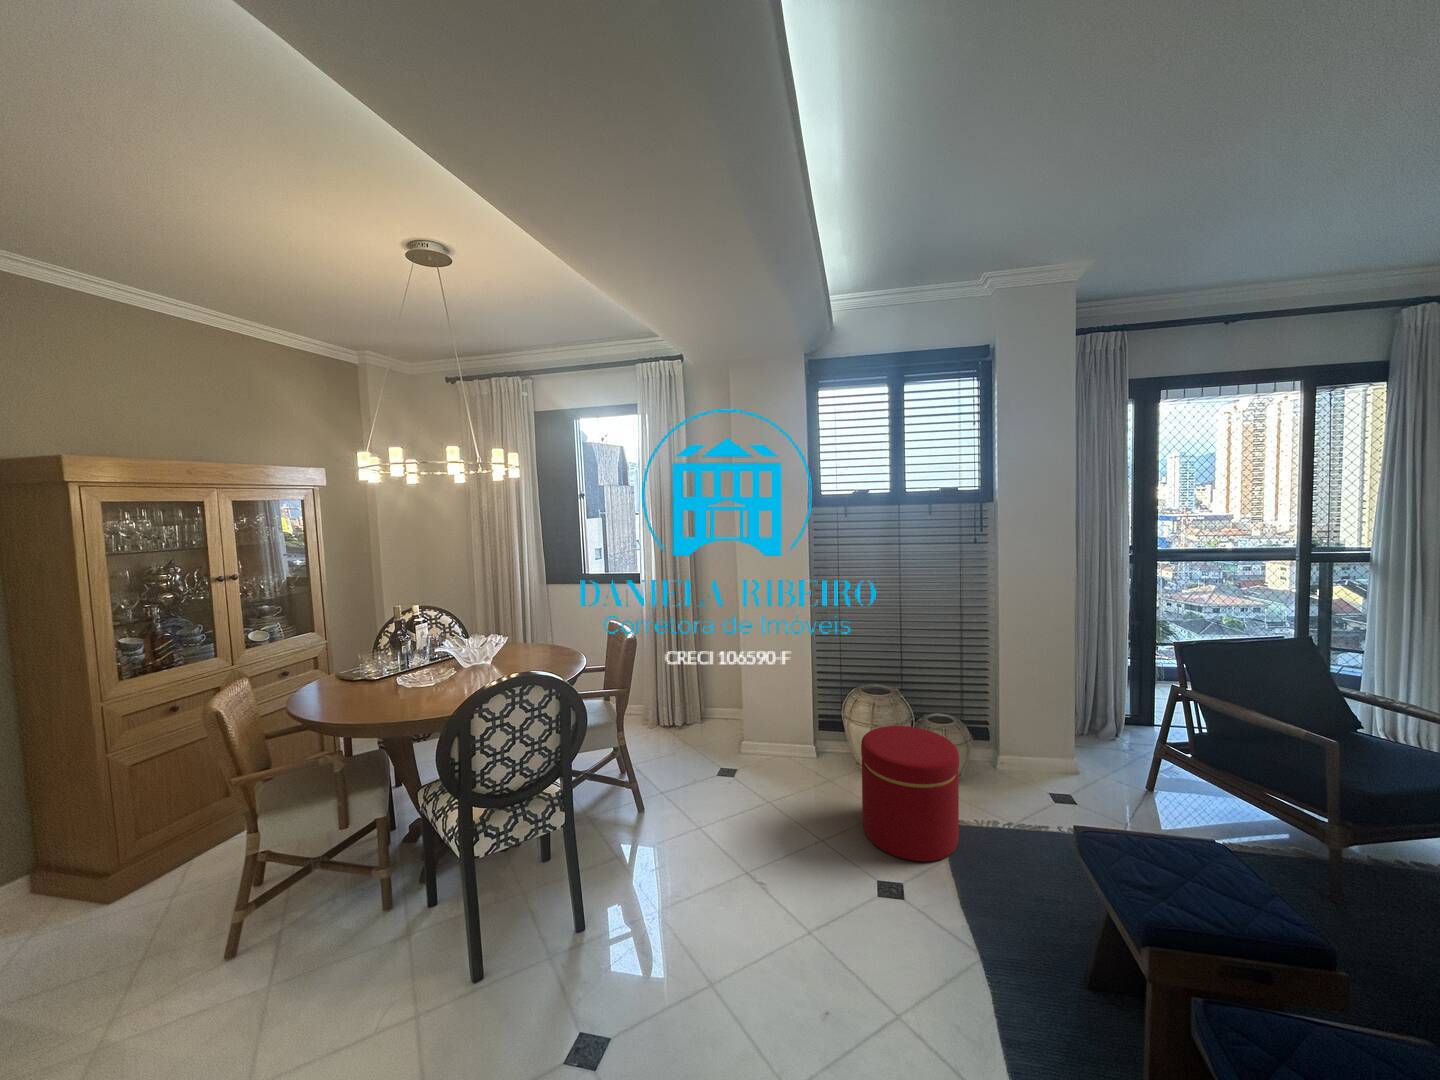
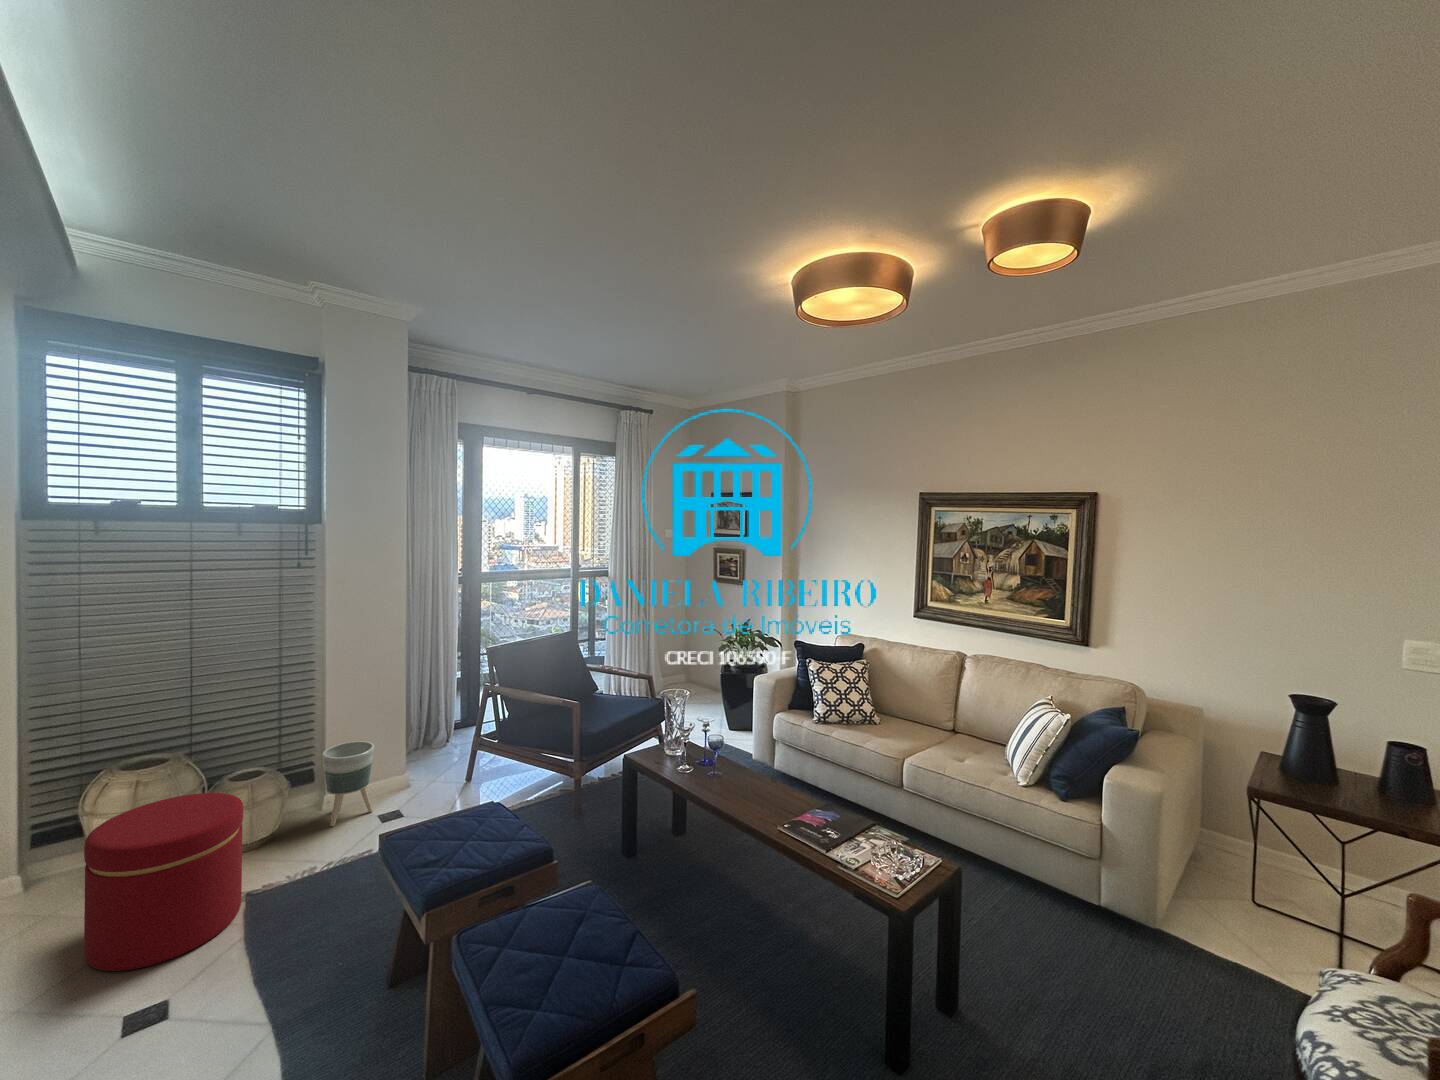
planter: none [1003,713,1053,791] -> present [322,741,375,826]

